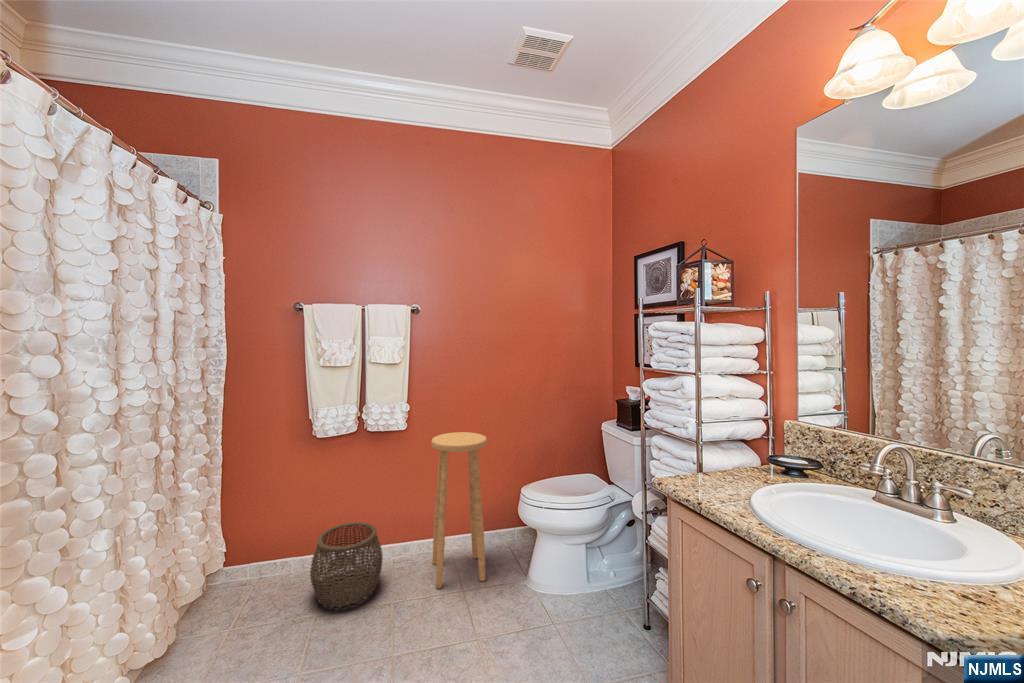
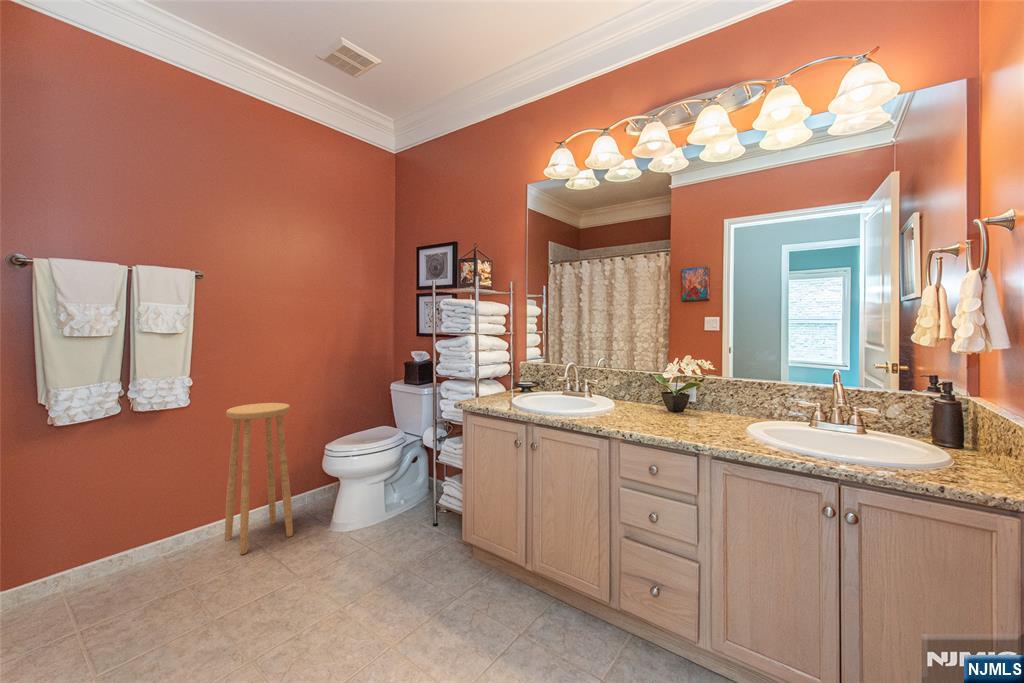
woven basket: present [310,522,383,608] -> none [63,513,171,610]

